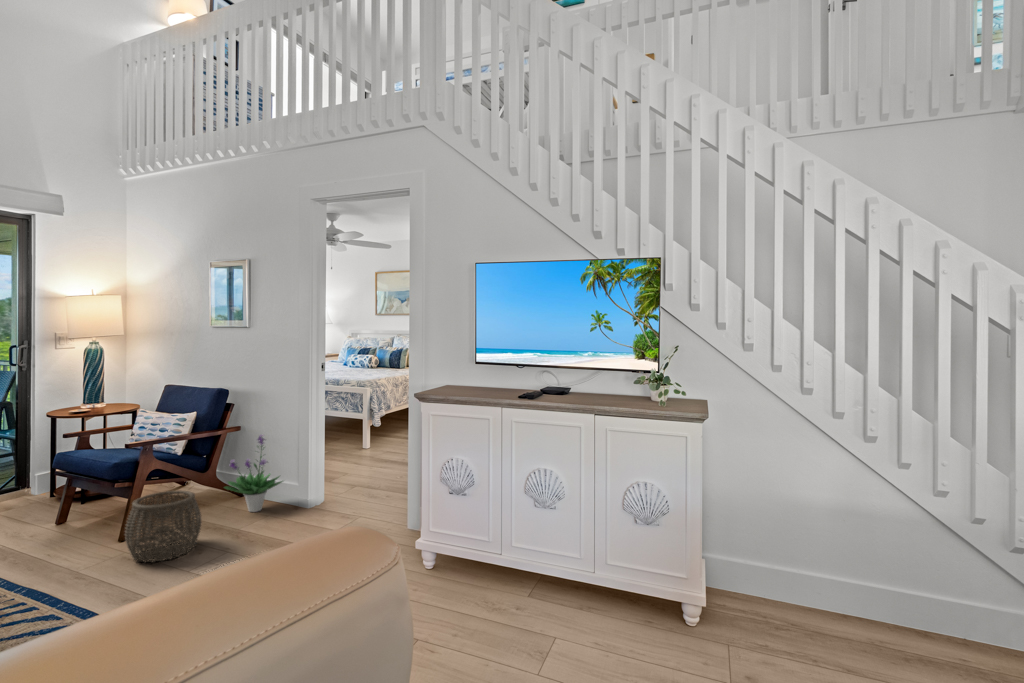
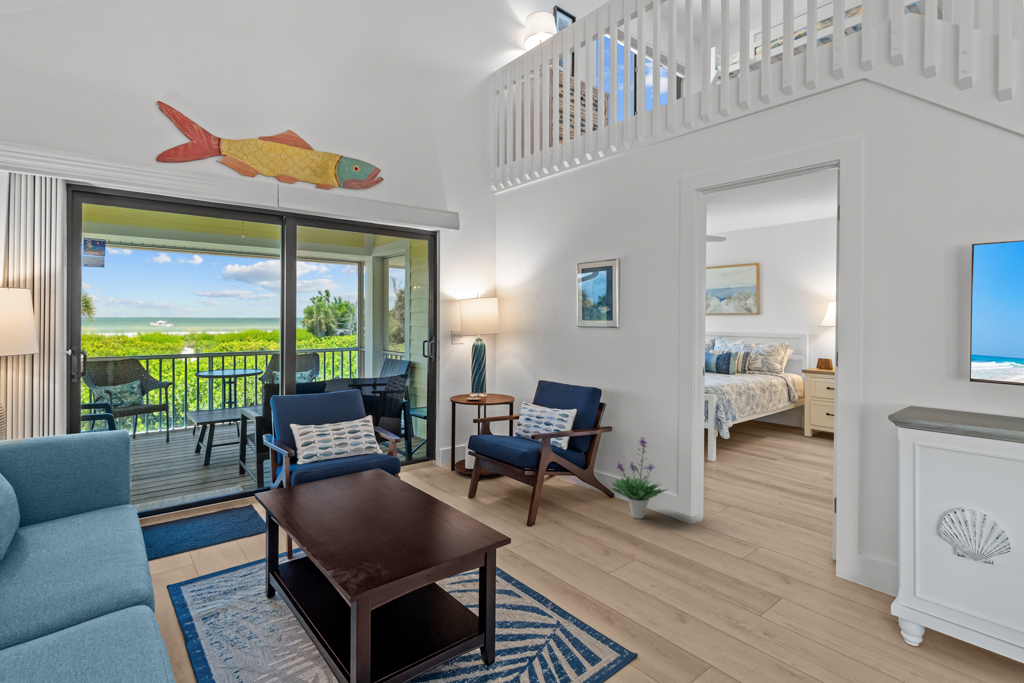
woven basket: present [125,491,201,562] -> none [545,487,610,560]

